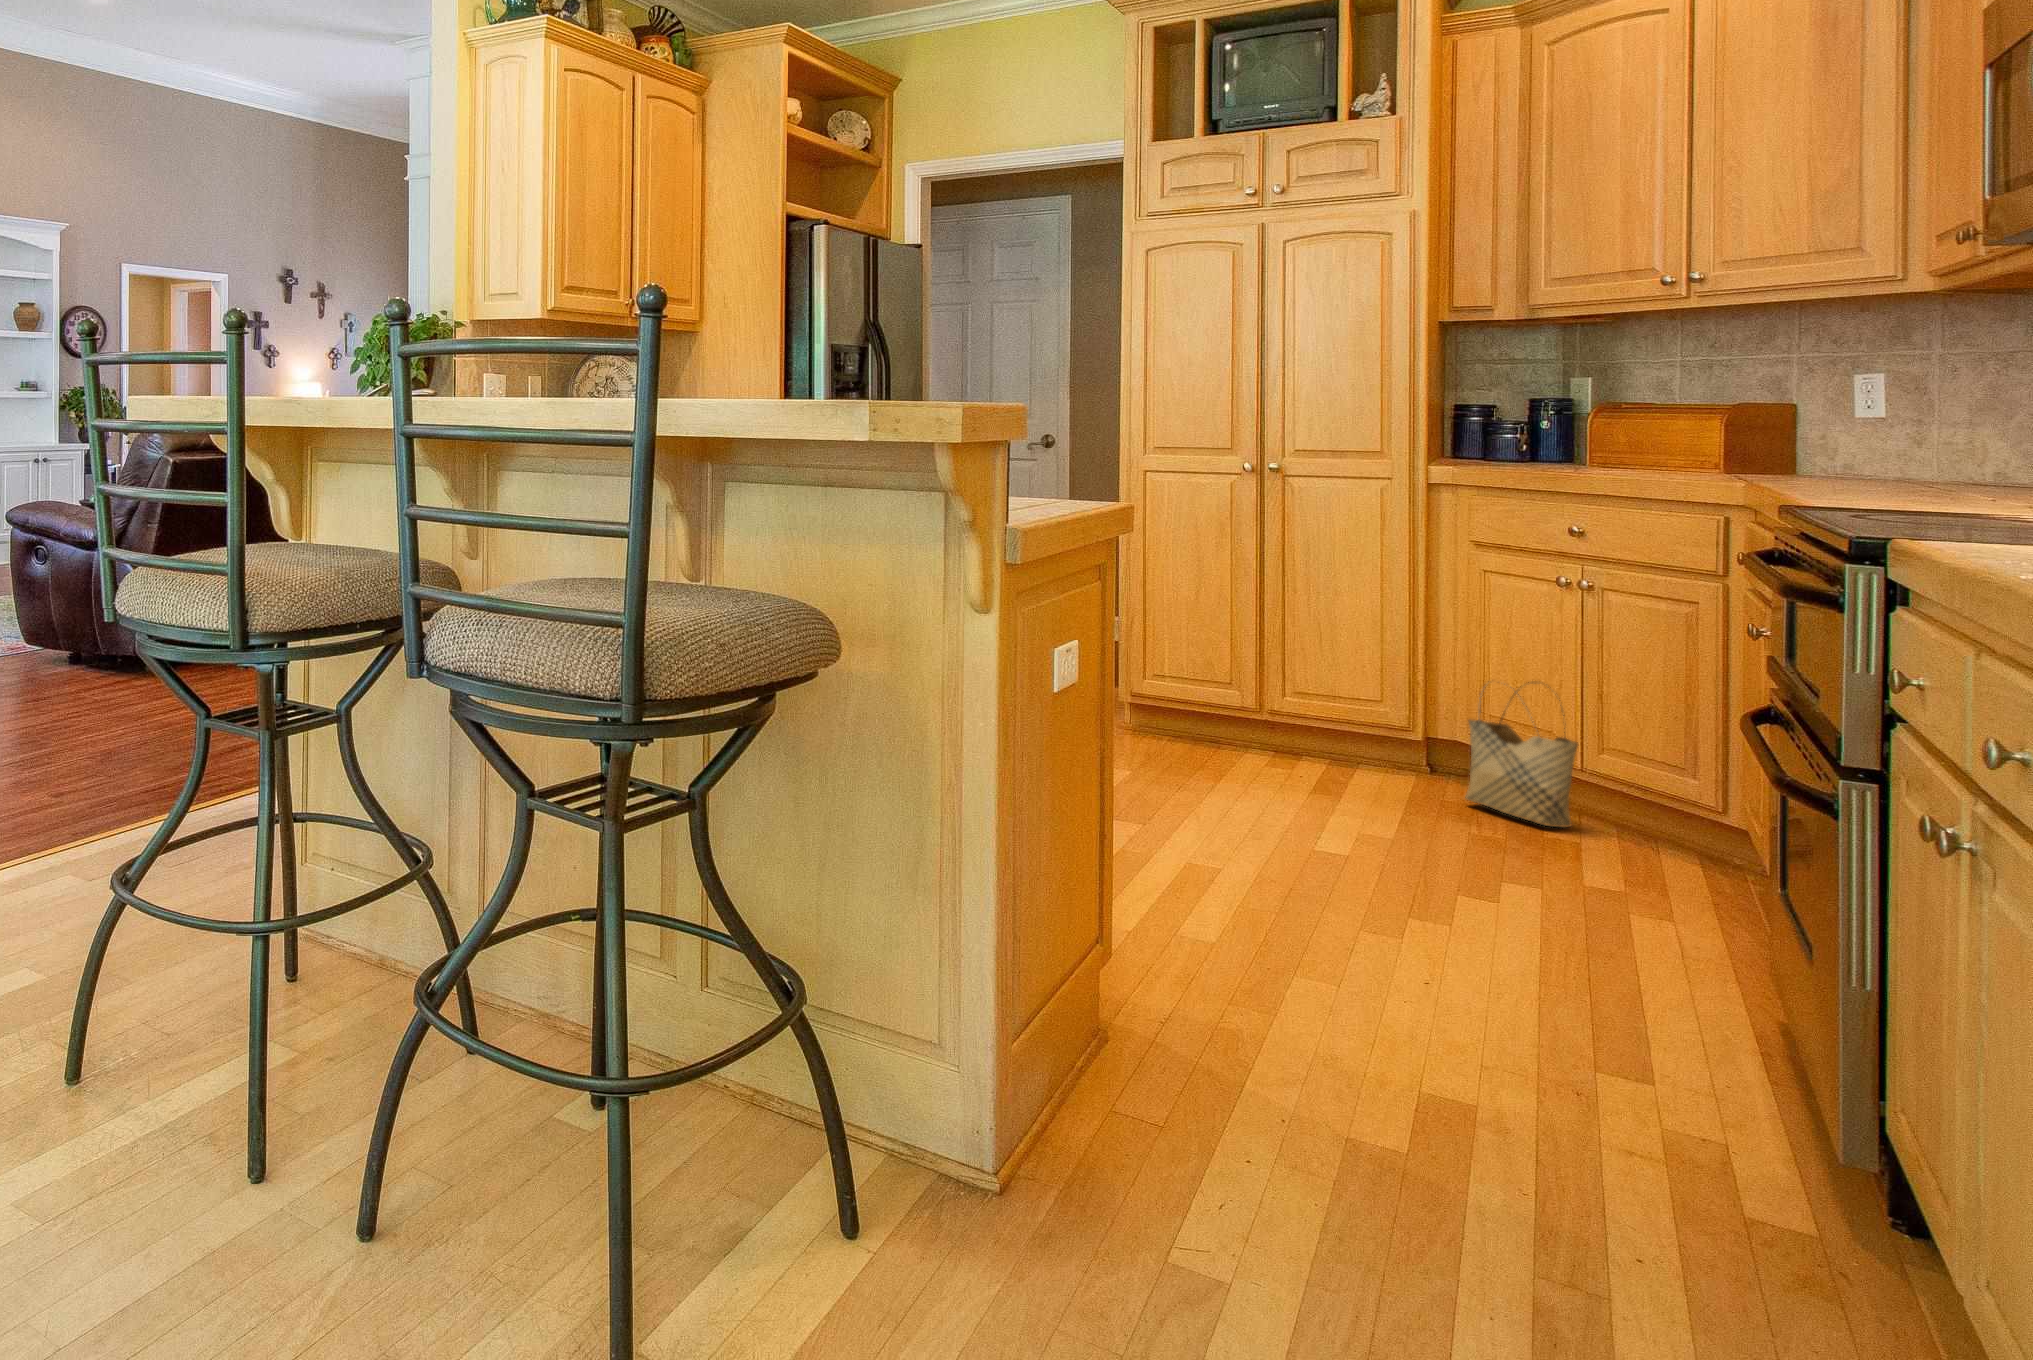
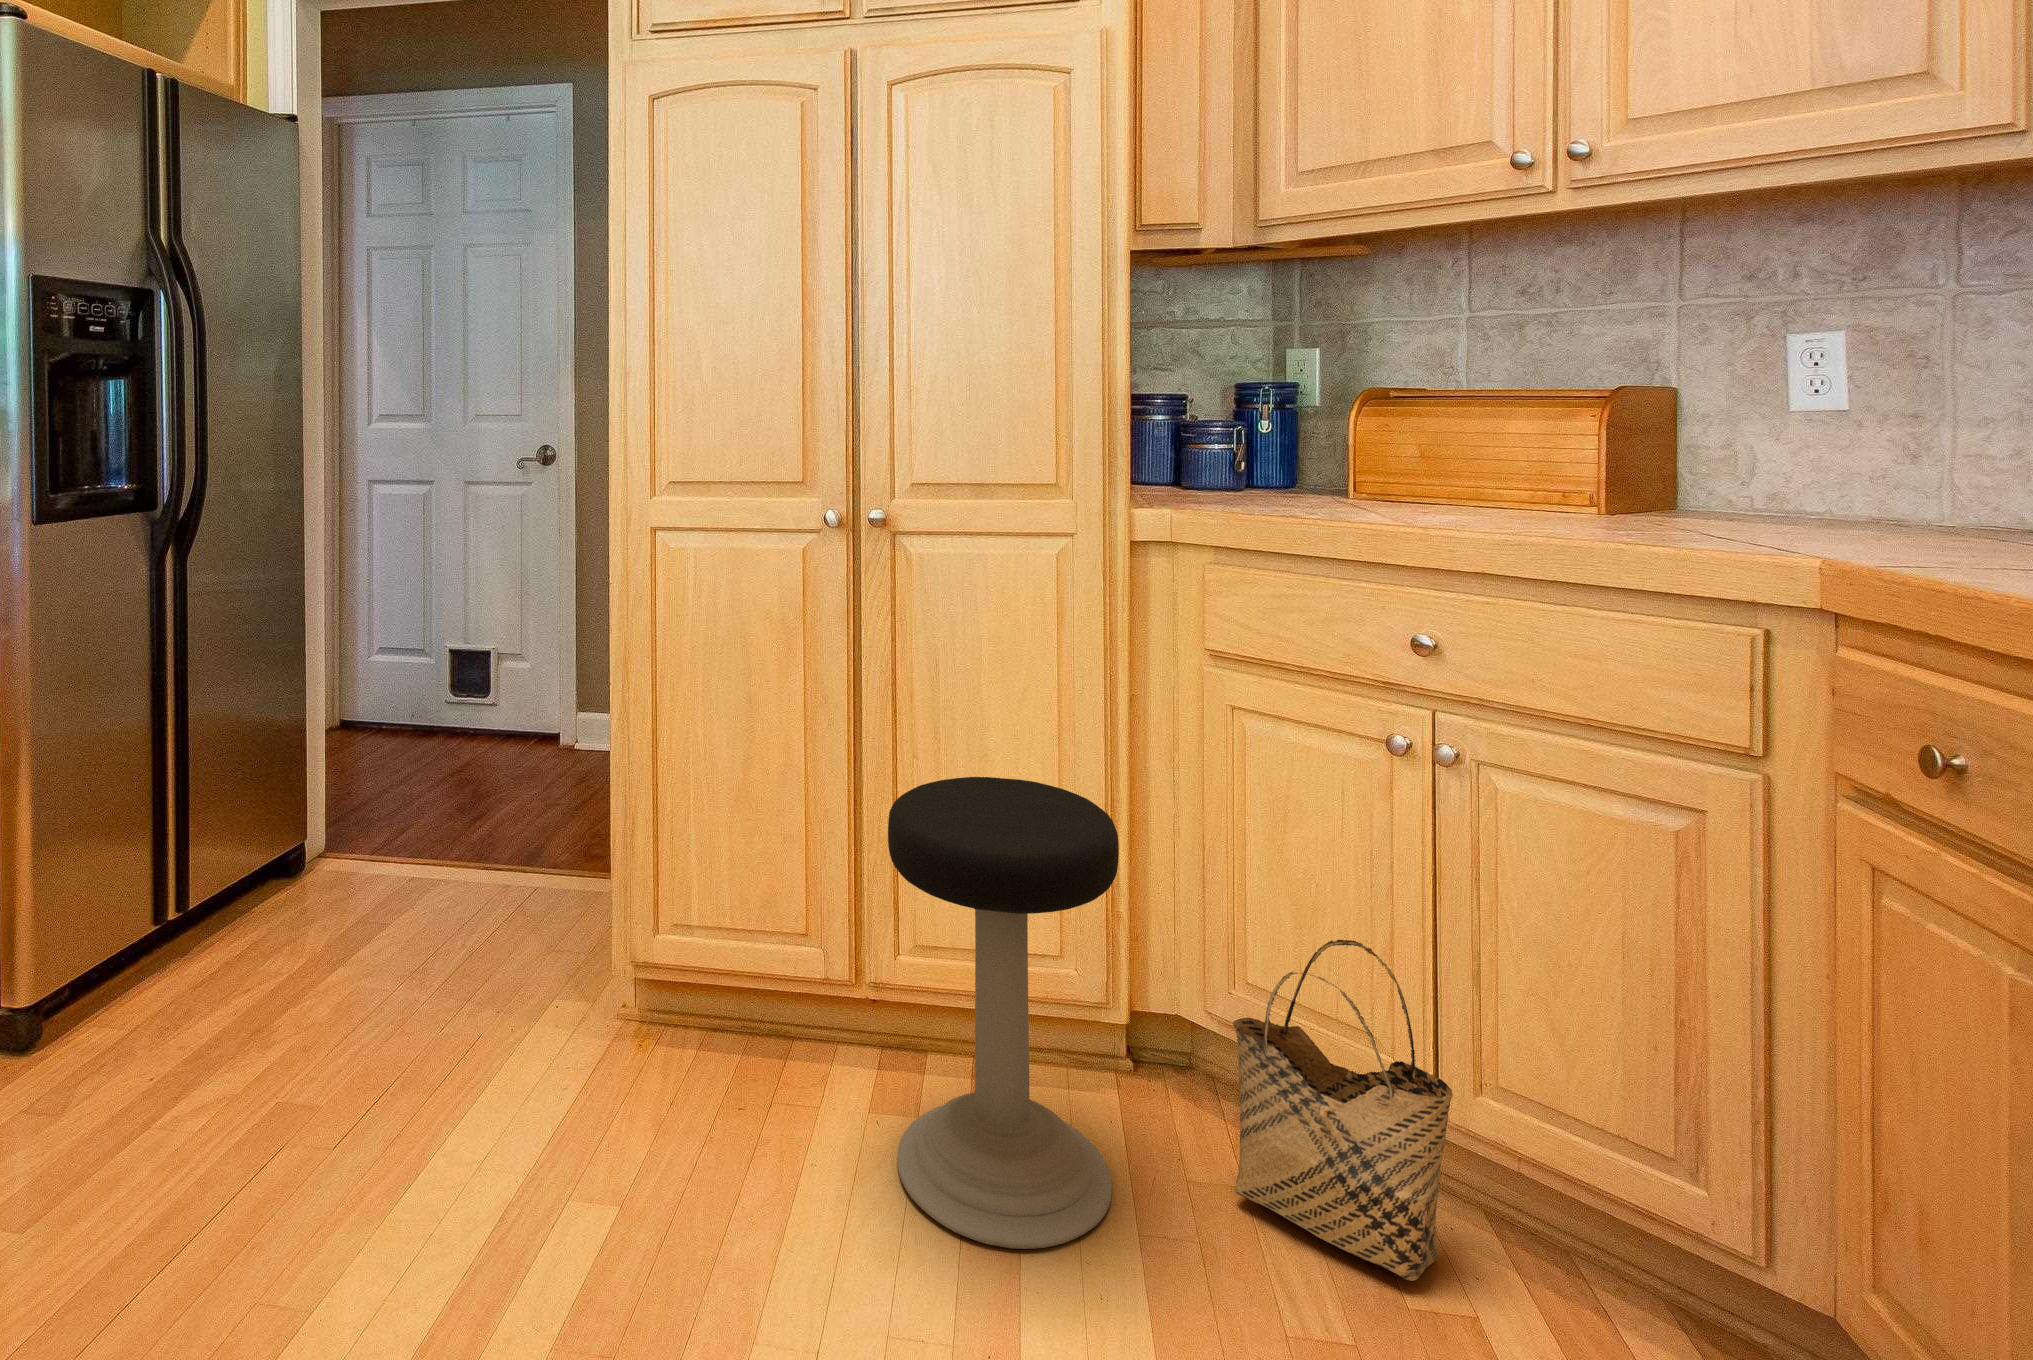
stool: none [1272,597,1399,798] -> present [888,777,1119,1249]

